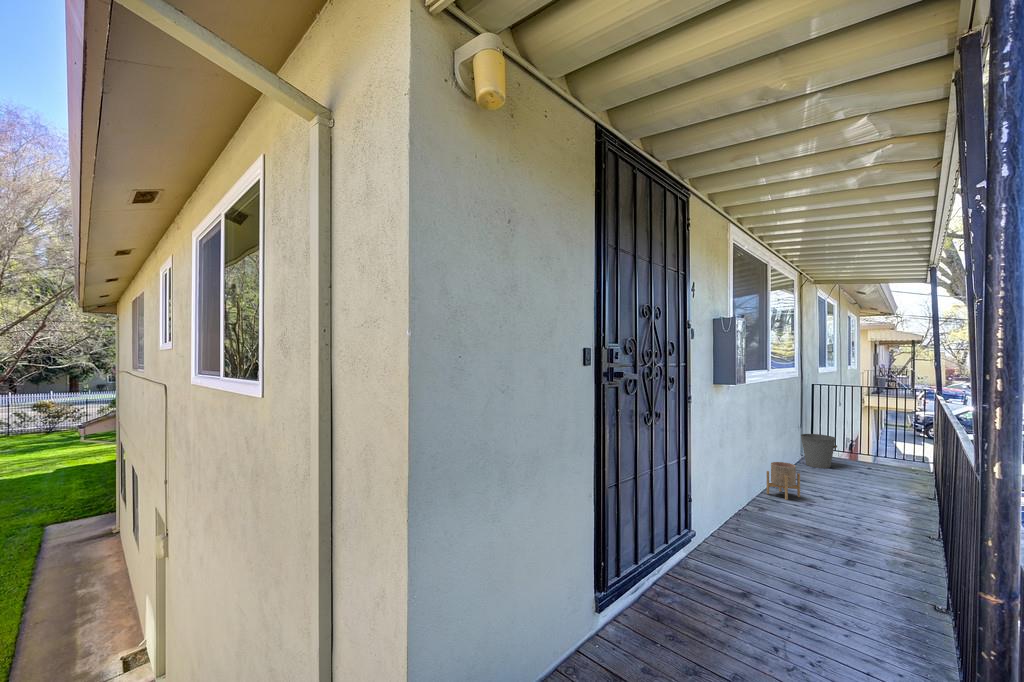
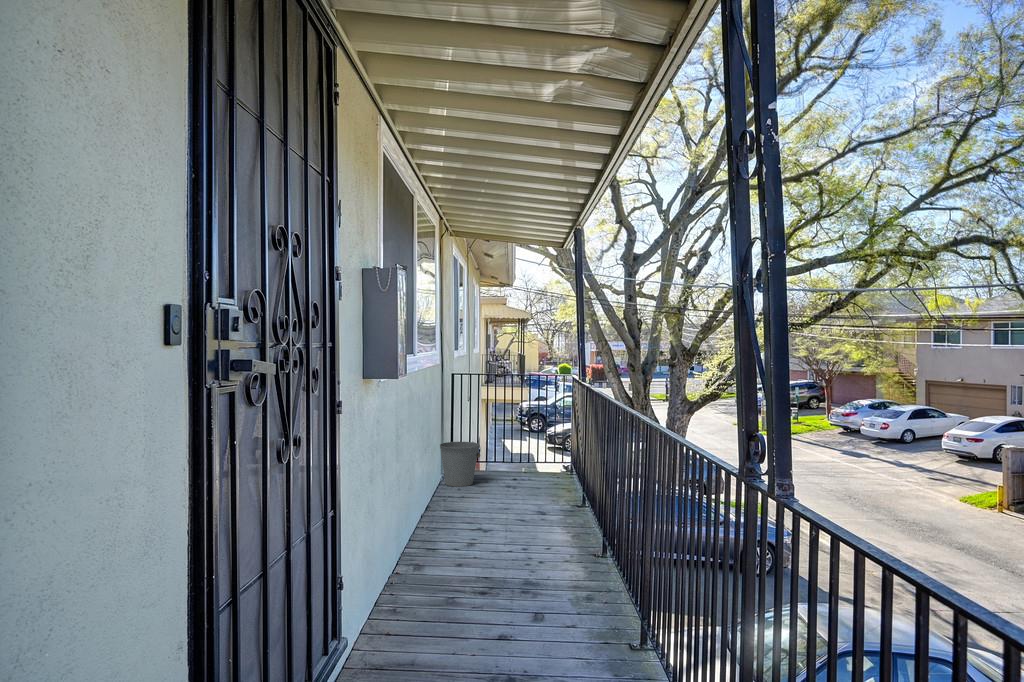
planter: present [767,462,800,500] -> none [414,488,455,542]

